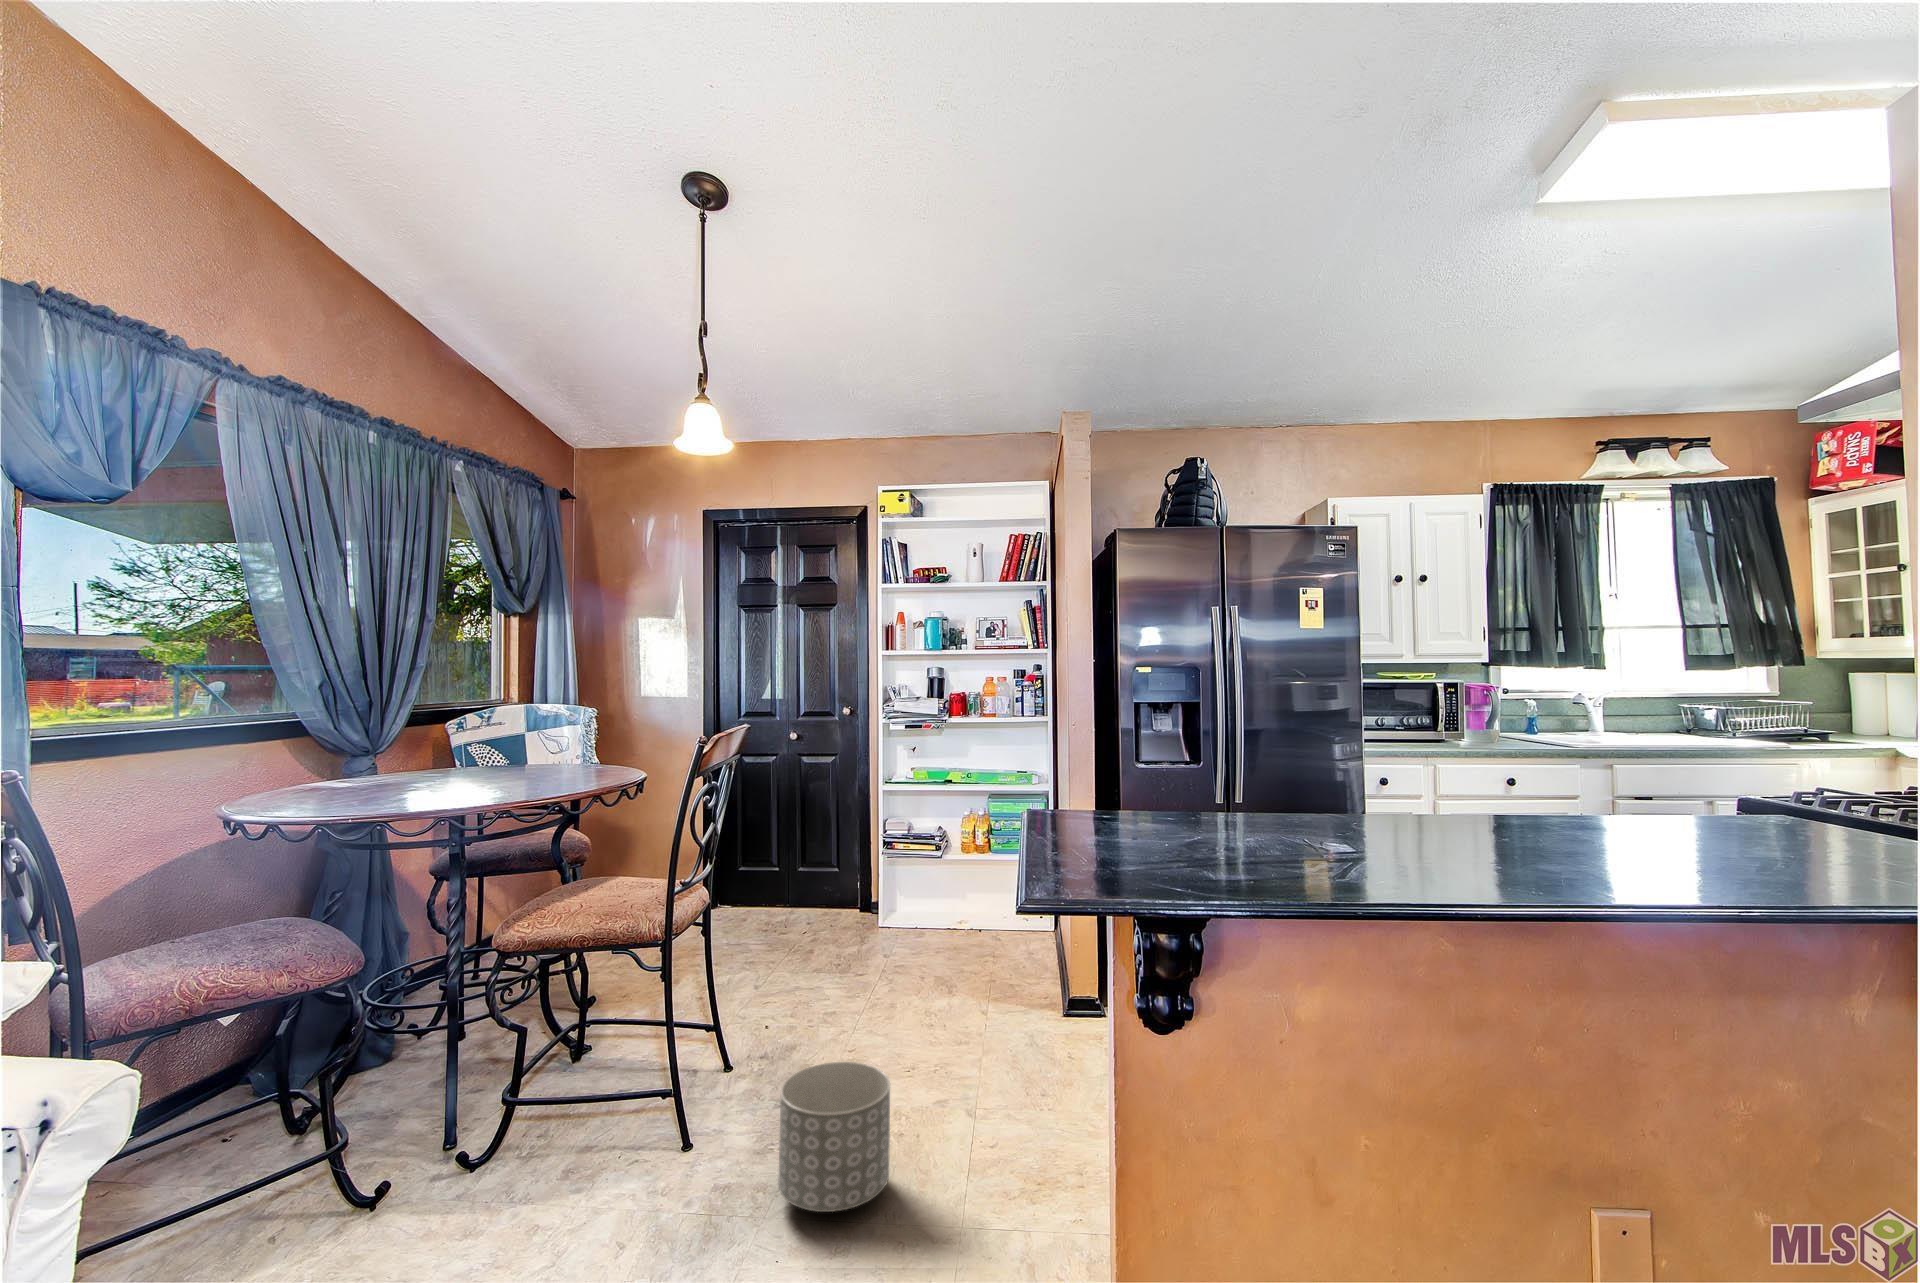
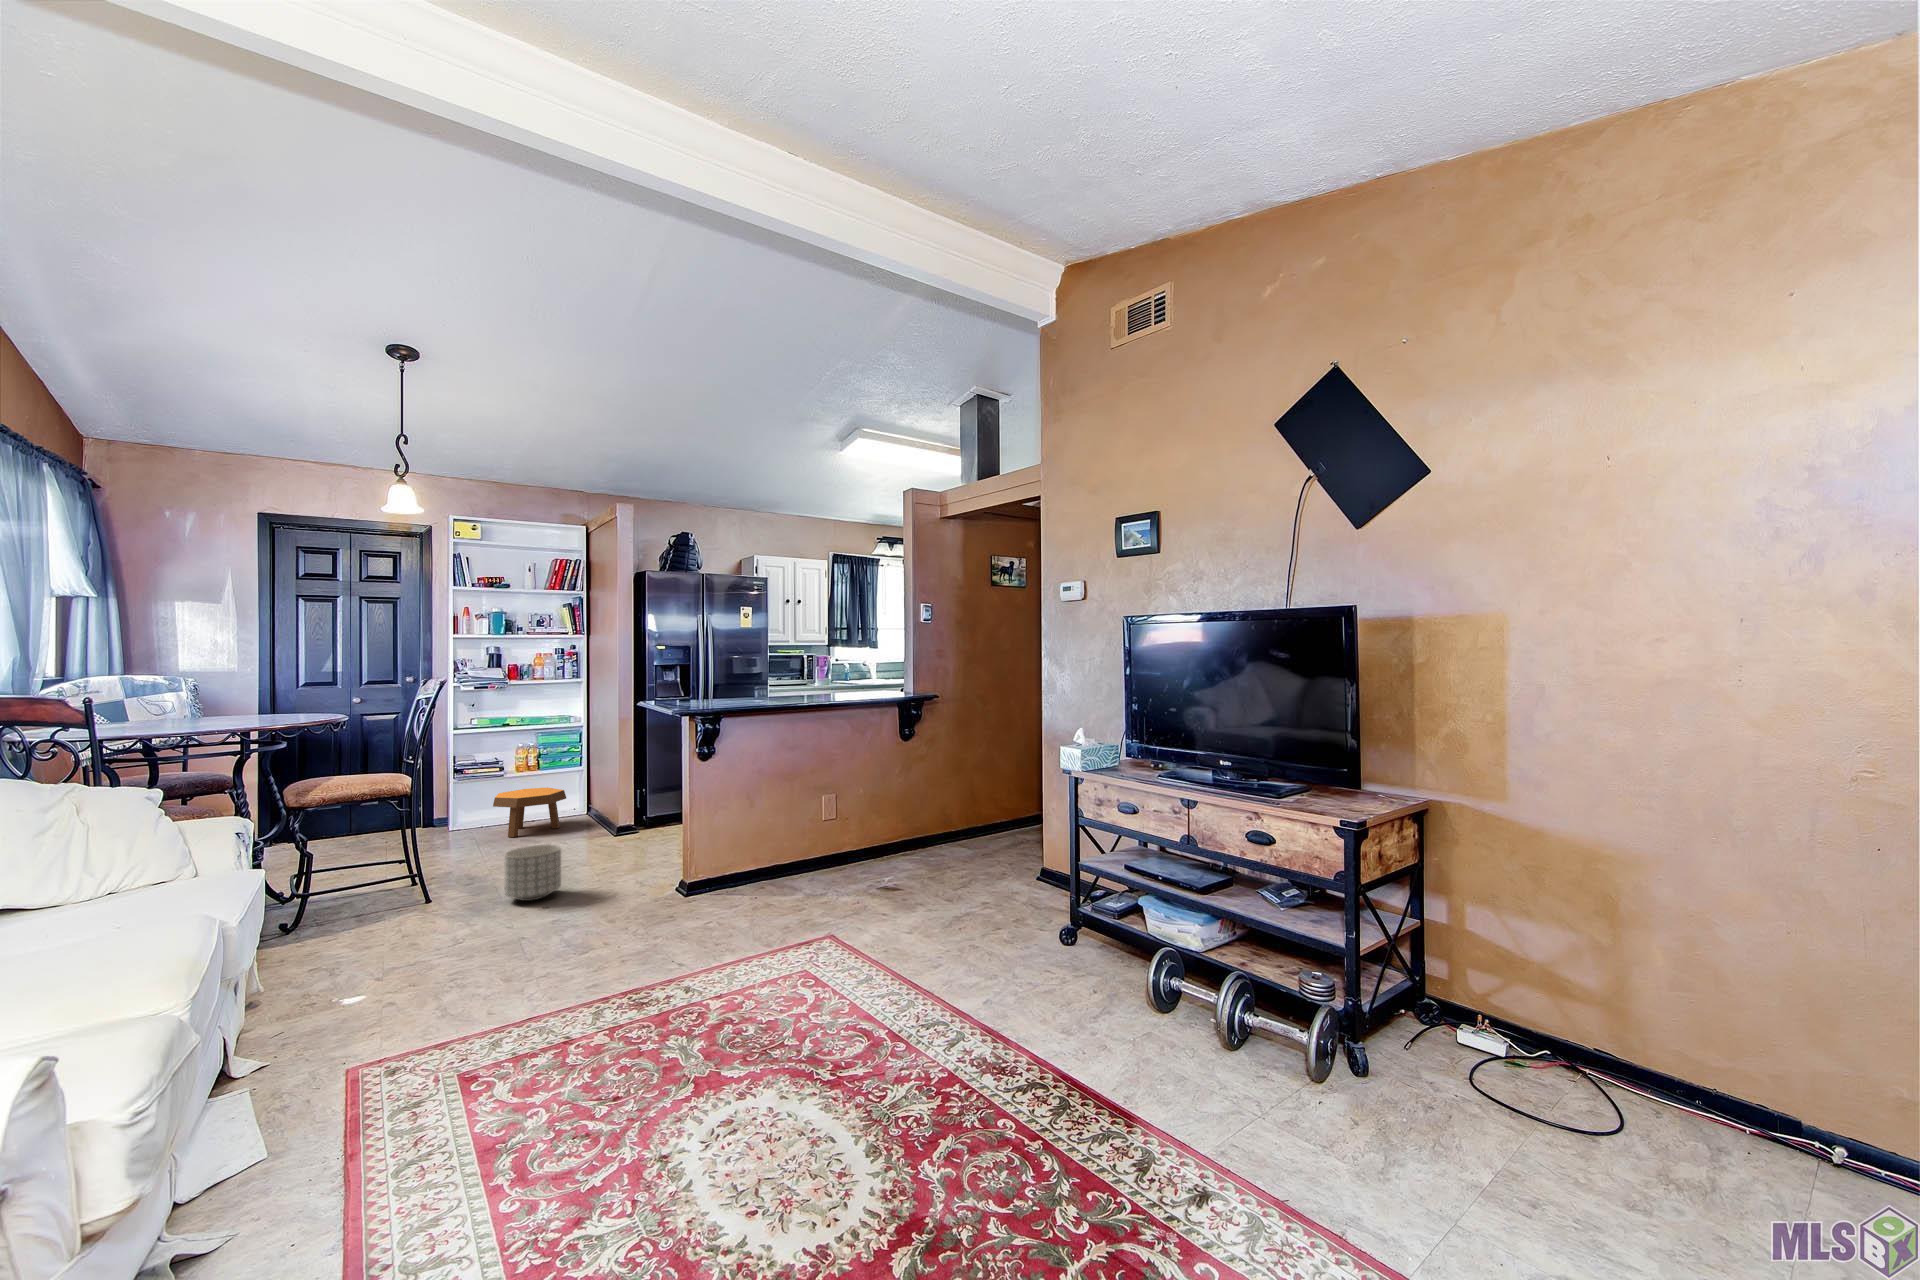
footstool: none [908,884,1010,969] -> present [493,787,566,837]

